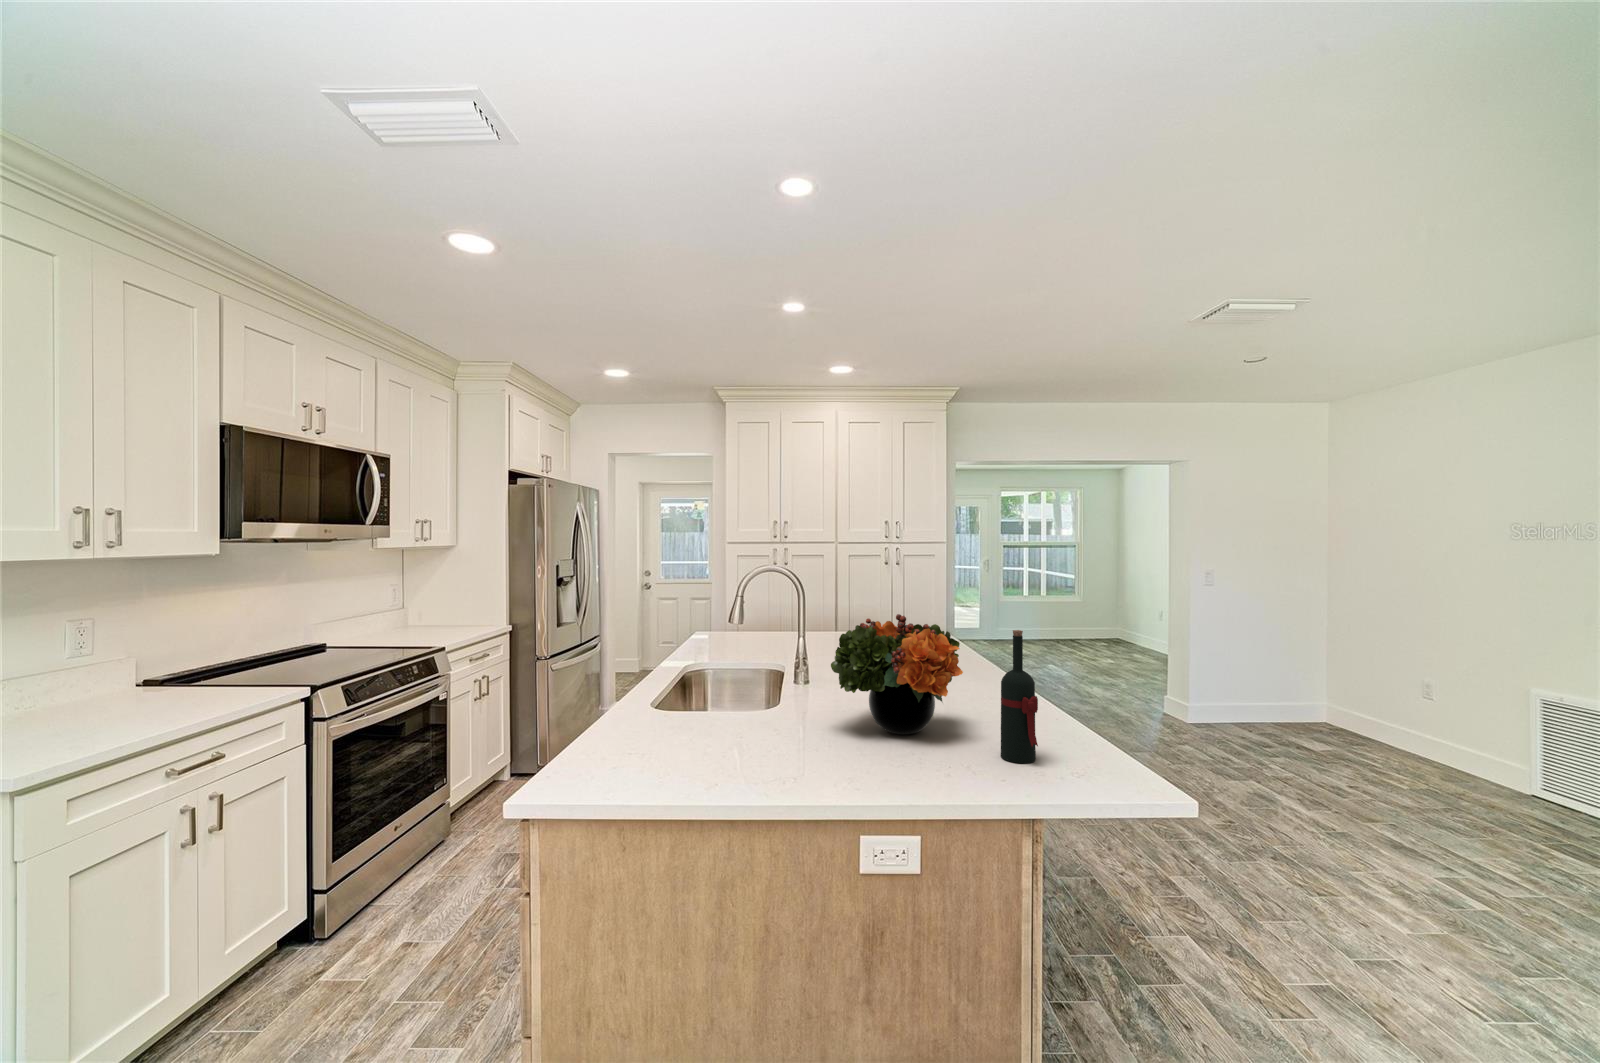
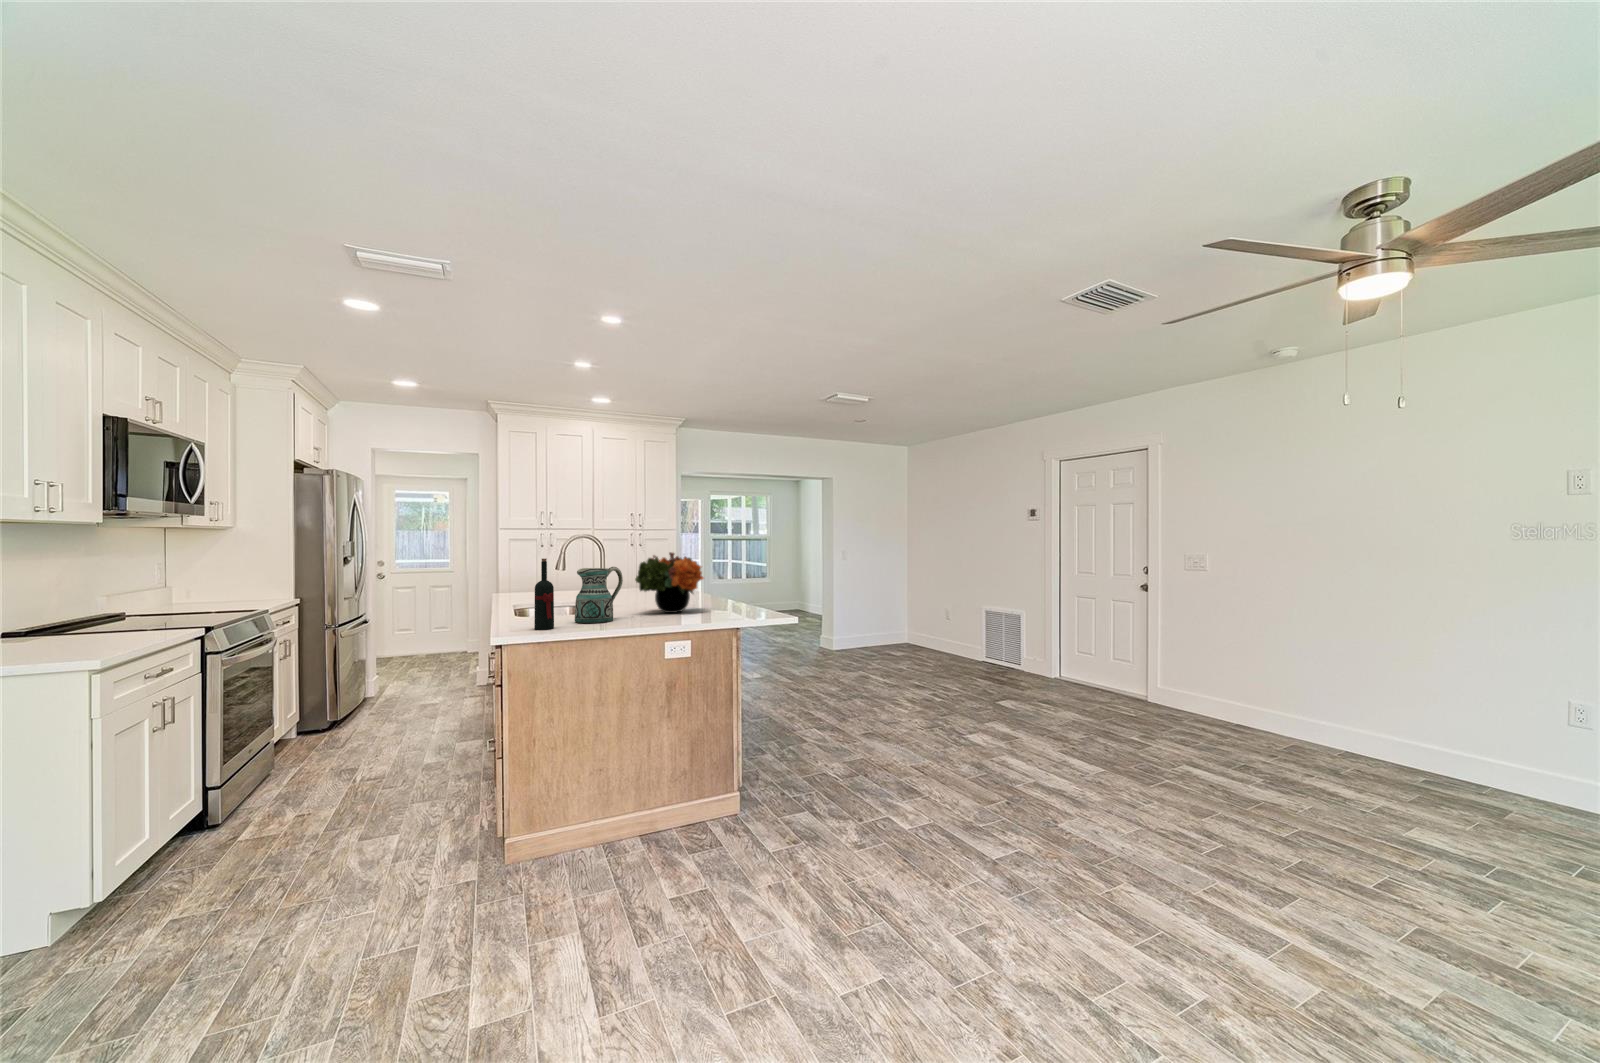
wine bottle: present [1001,630,1038,763] -> present [534,559,554,630]
ceramic pitcher: none [711,646,802,761] -> present [575,567,623,623]

